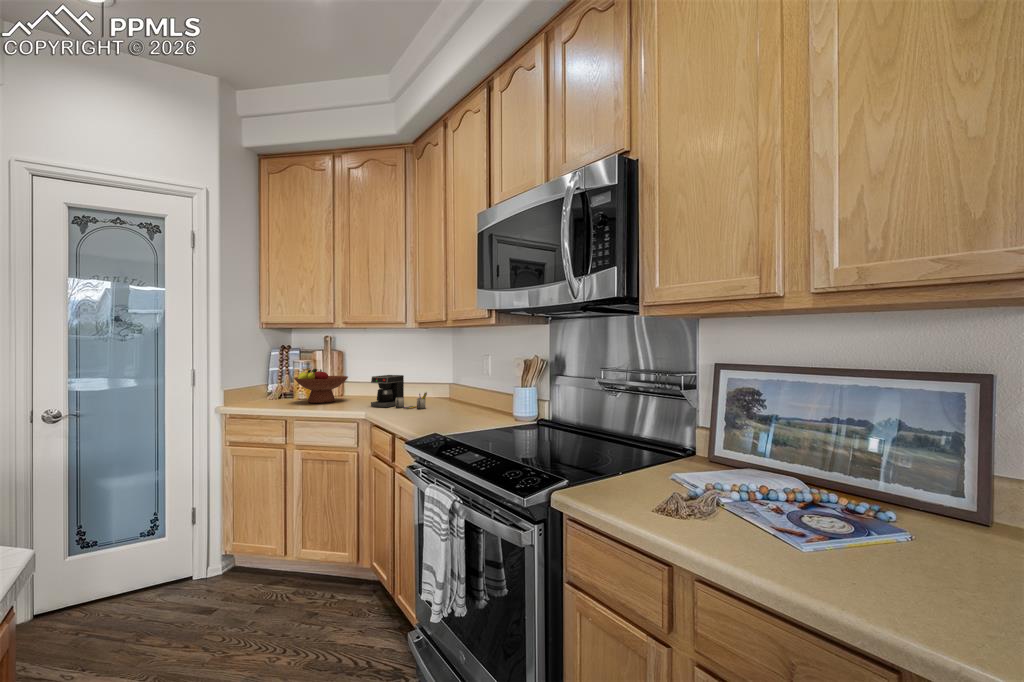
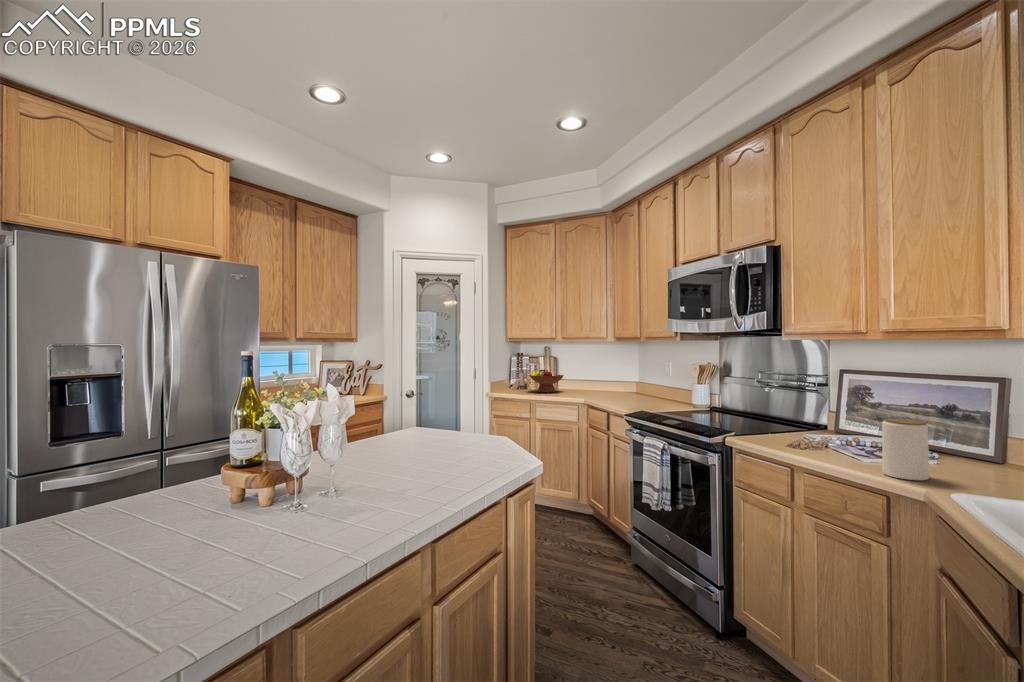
coffee maker: present [371,375,427,409] -> none [584,374,625,398]
jar: none [841,464,939,613] -> present [882,419,929,480]

